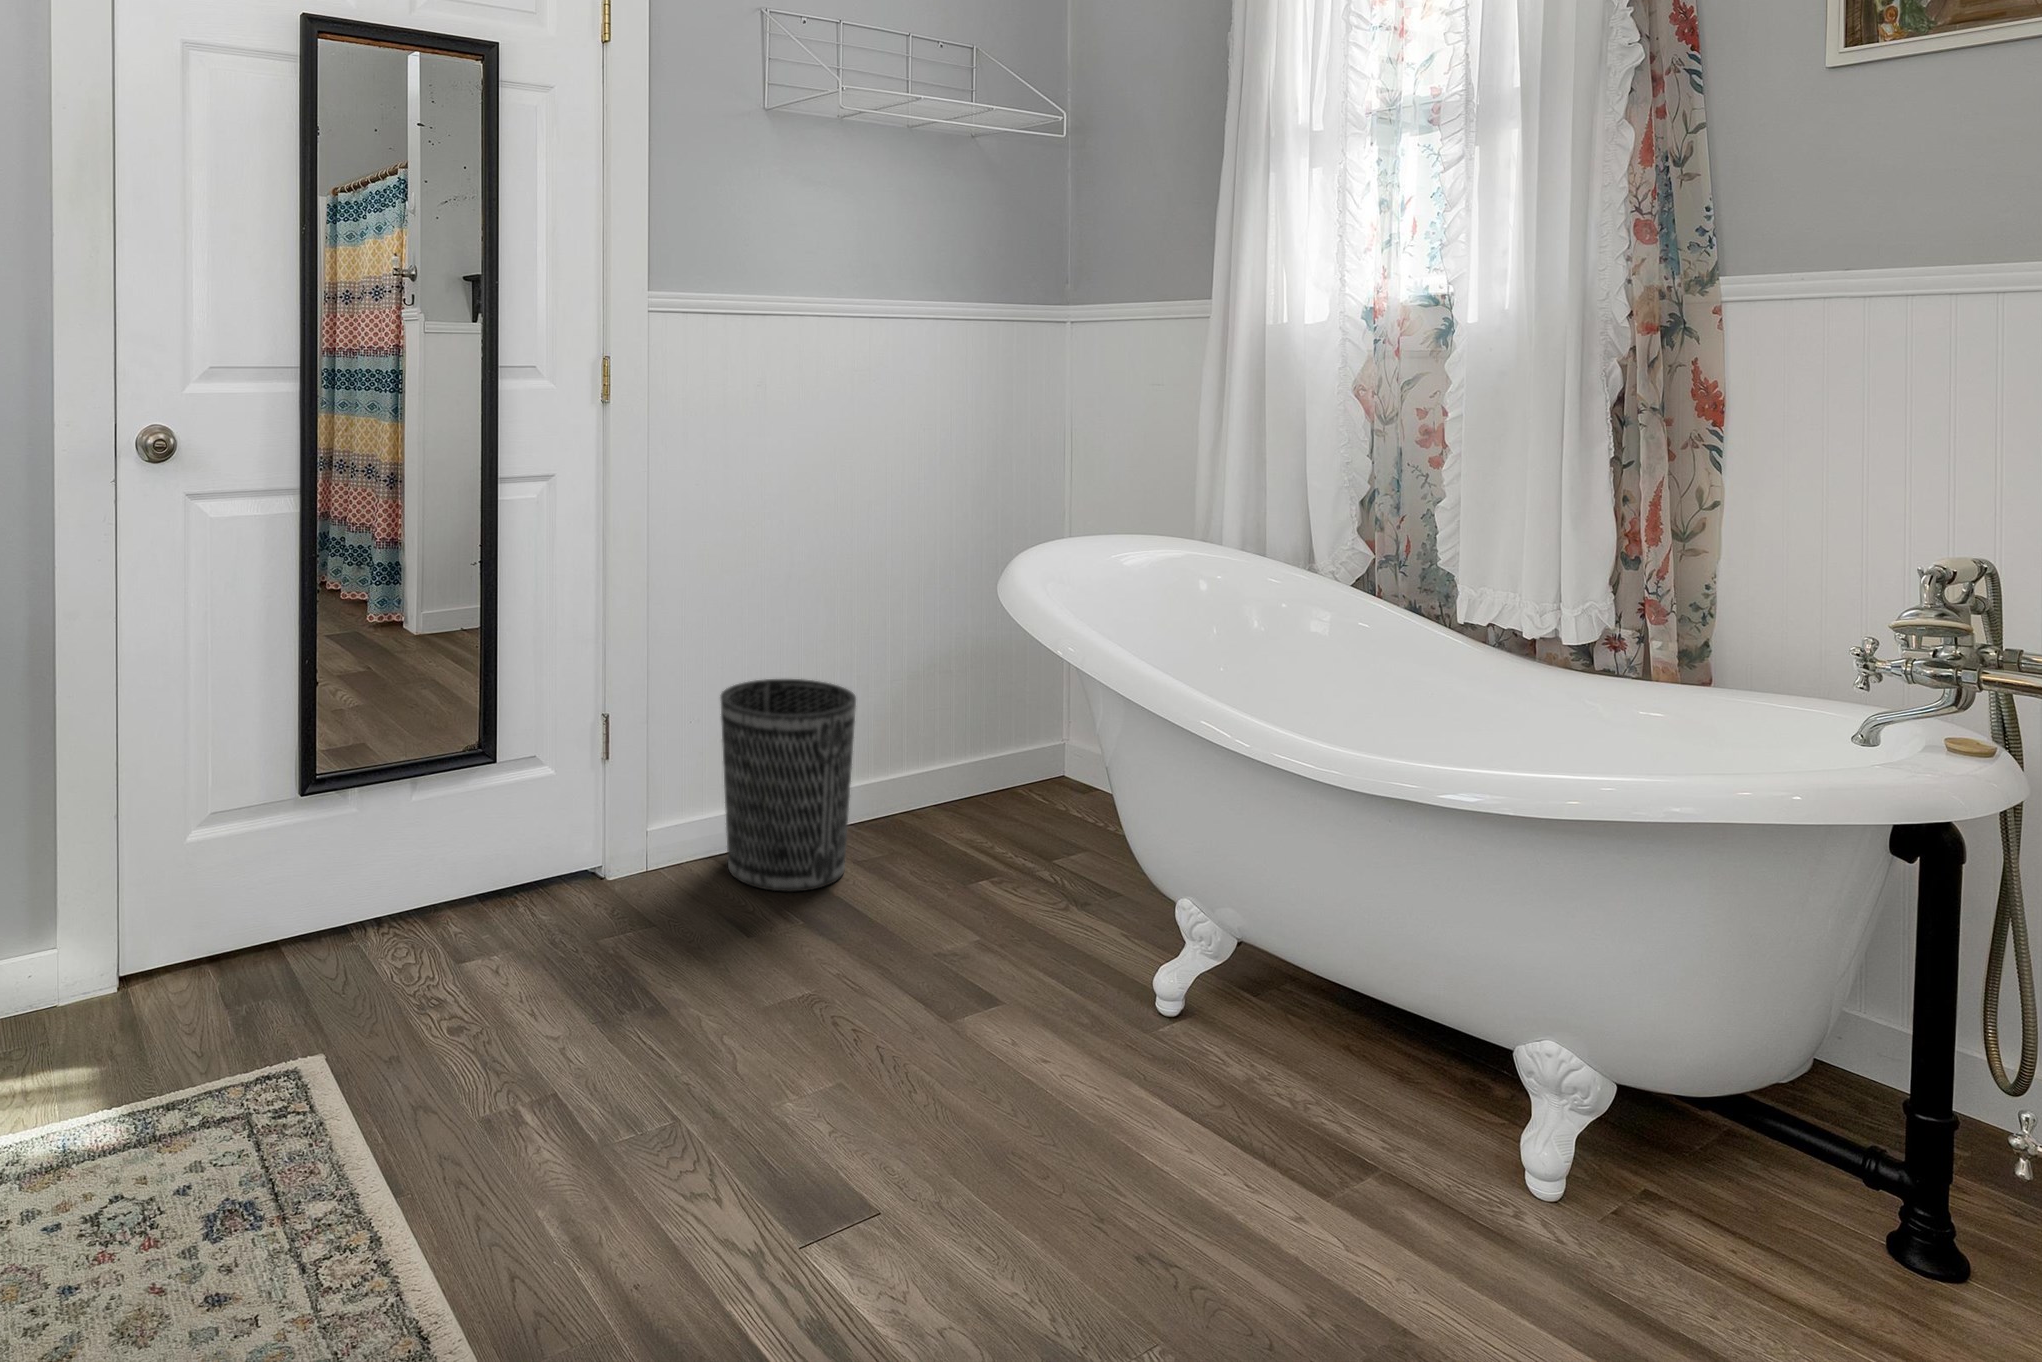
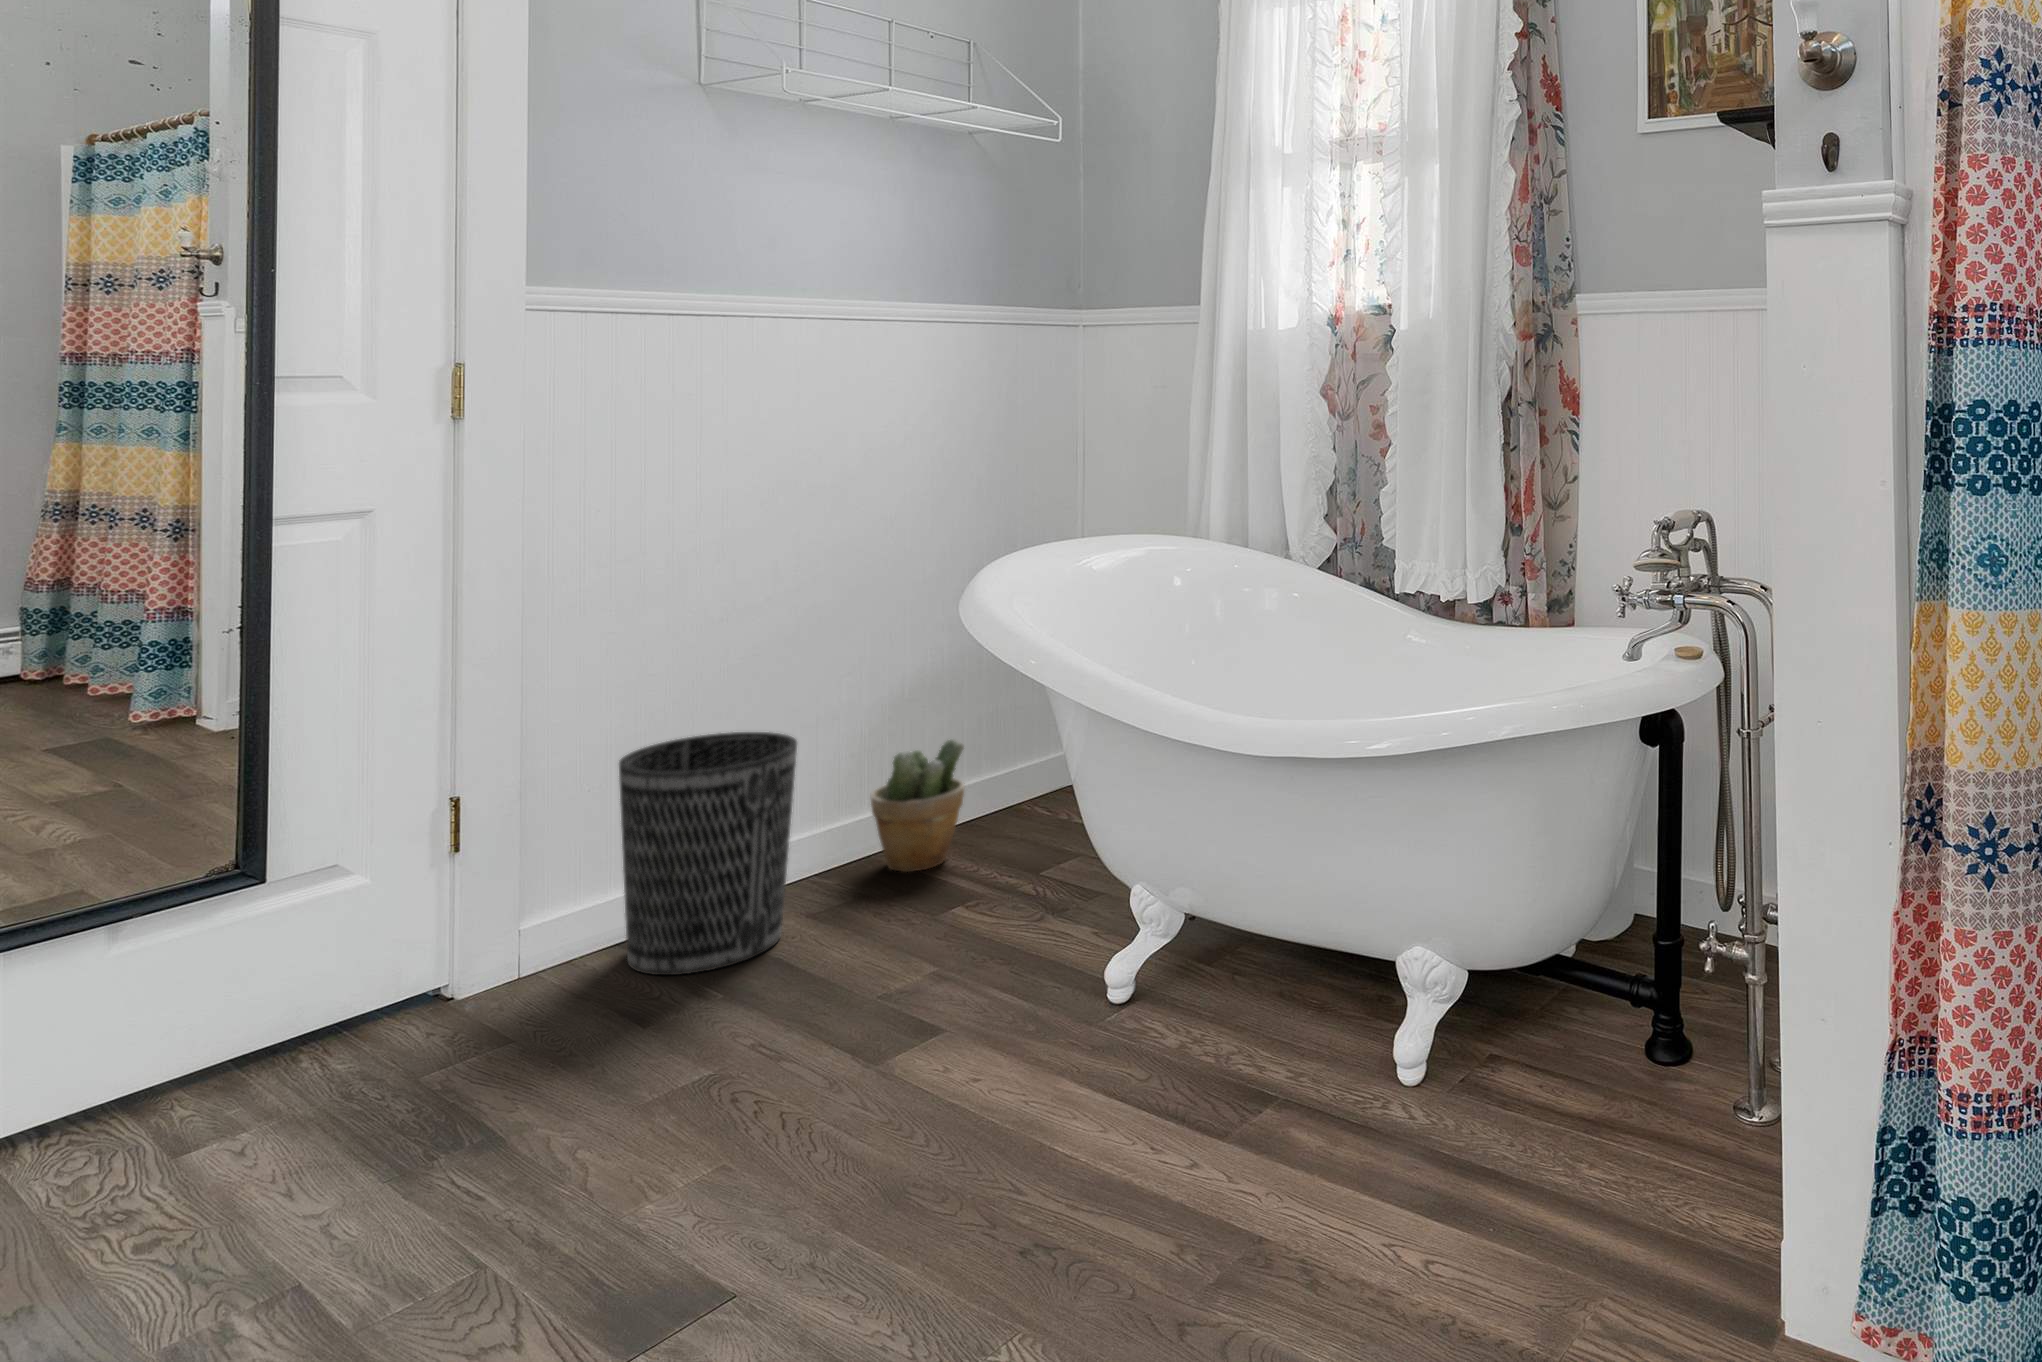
potted plant: none [909,706,992,827] -> present [871,739,965,872]

